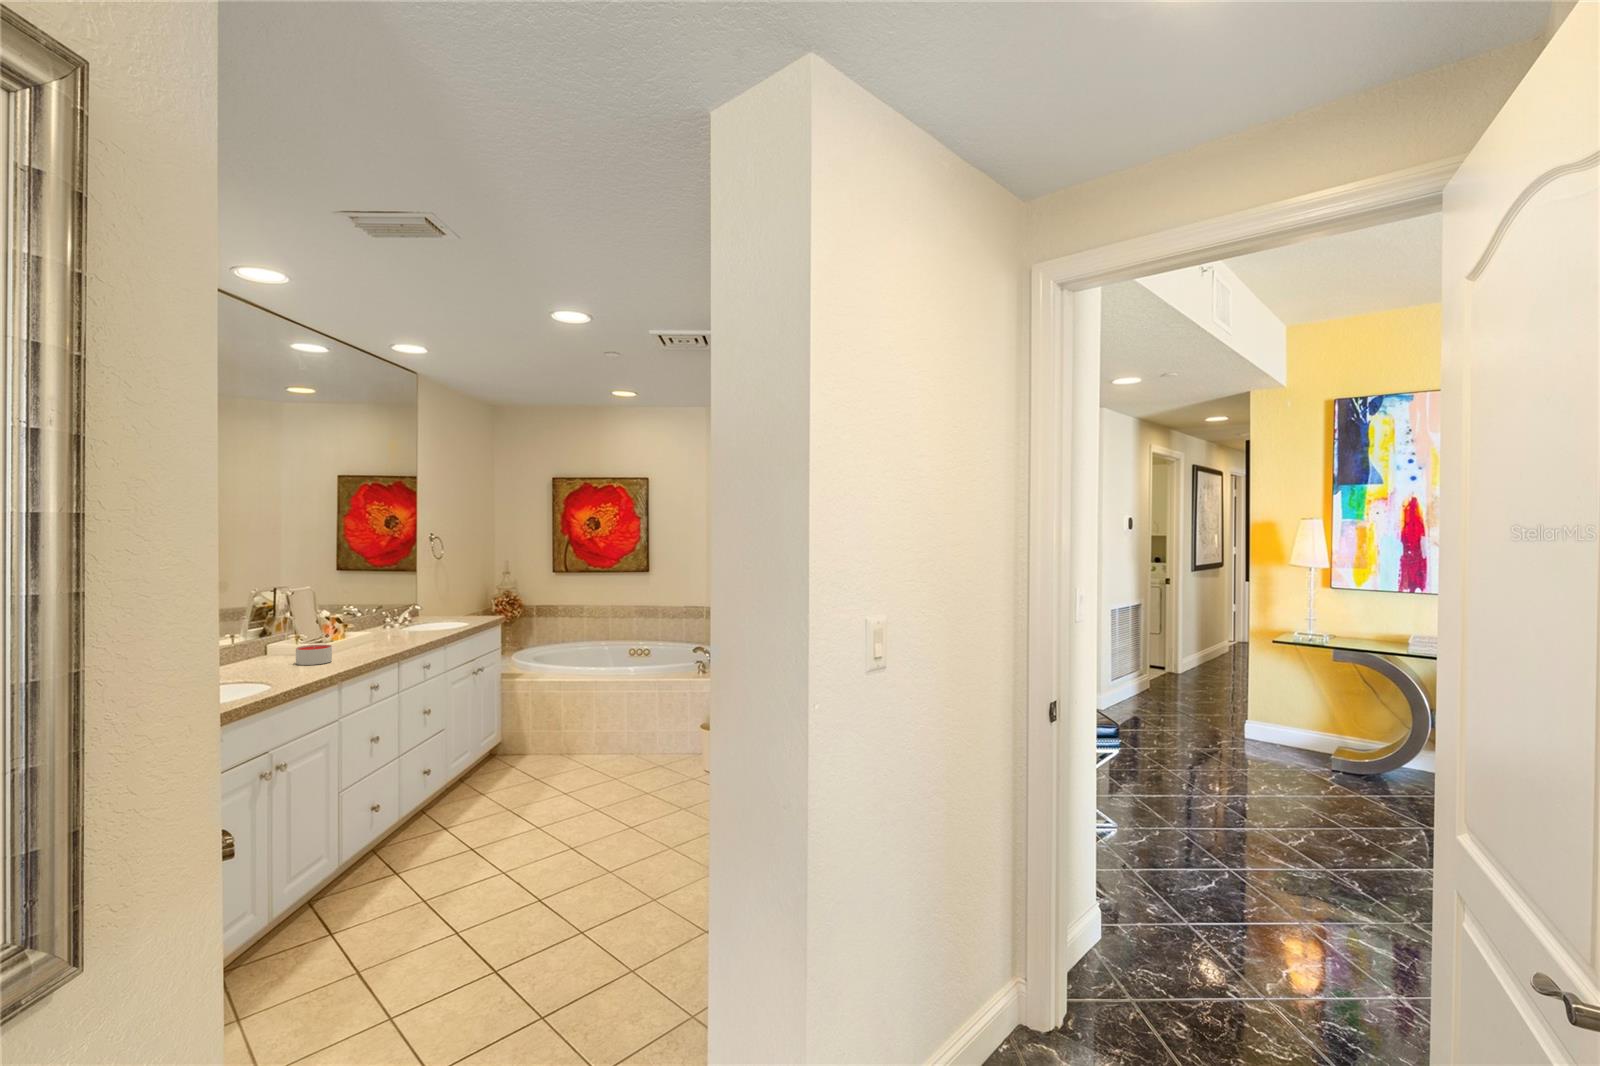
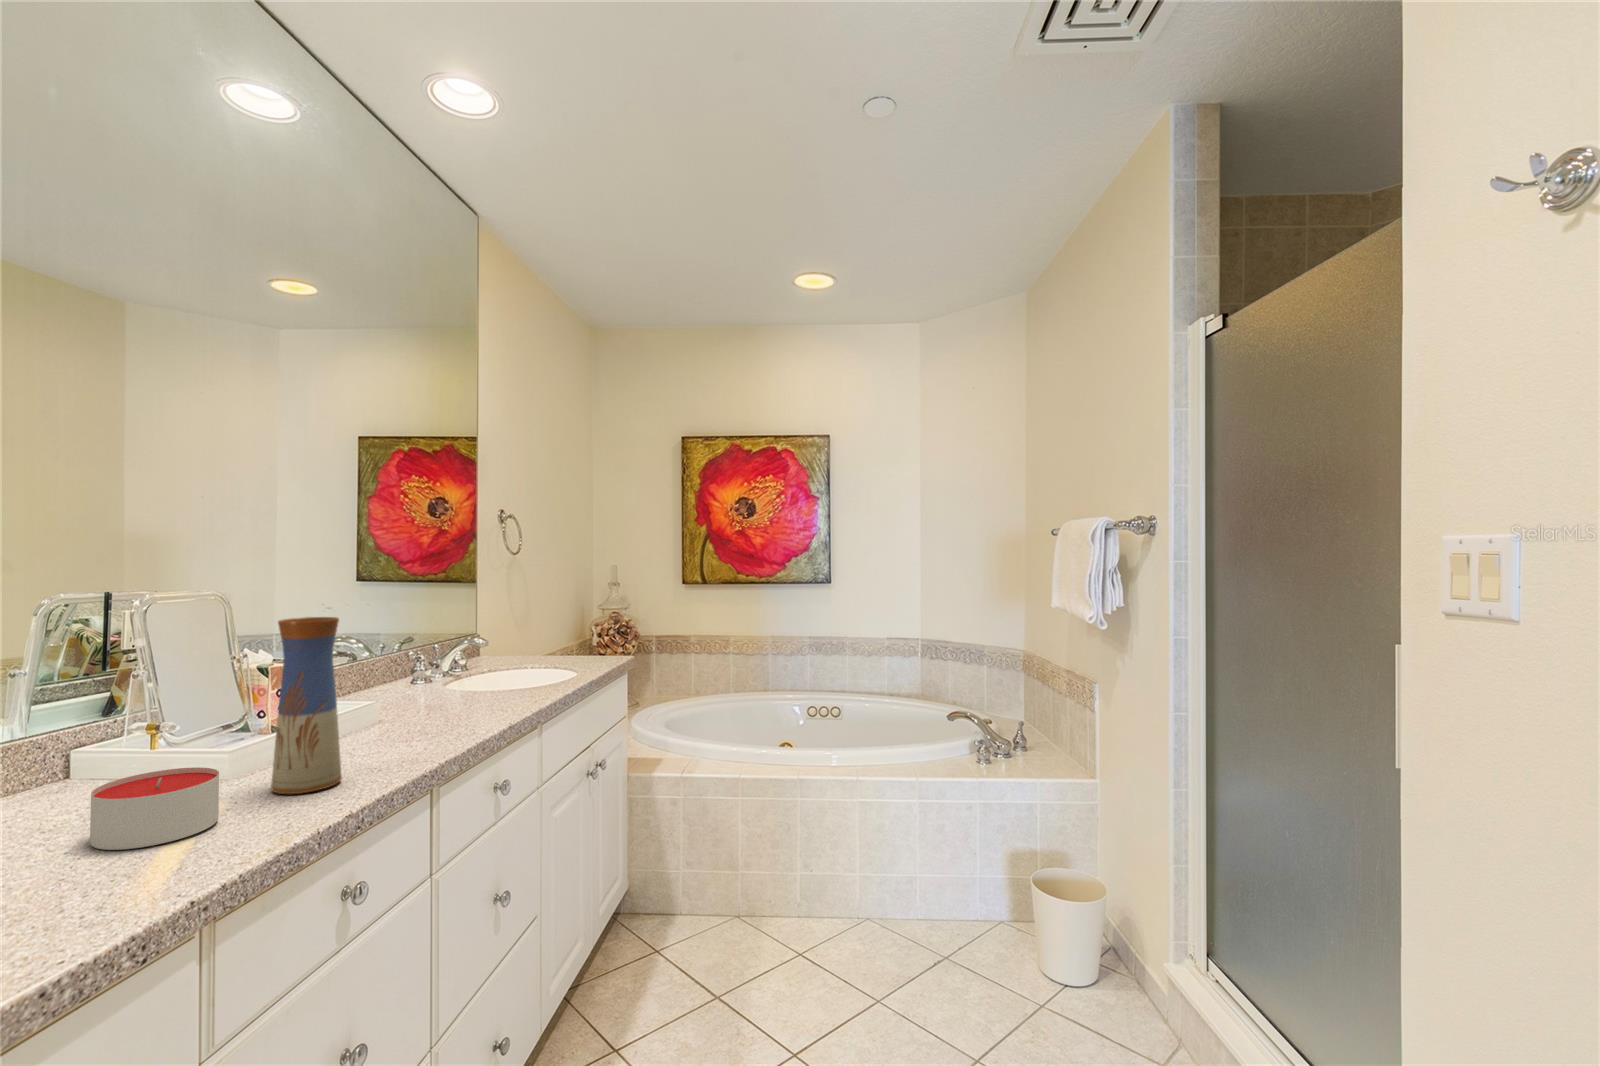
vase: none [343,595,367,656] -> present [271,617,342,794]

